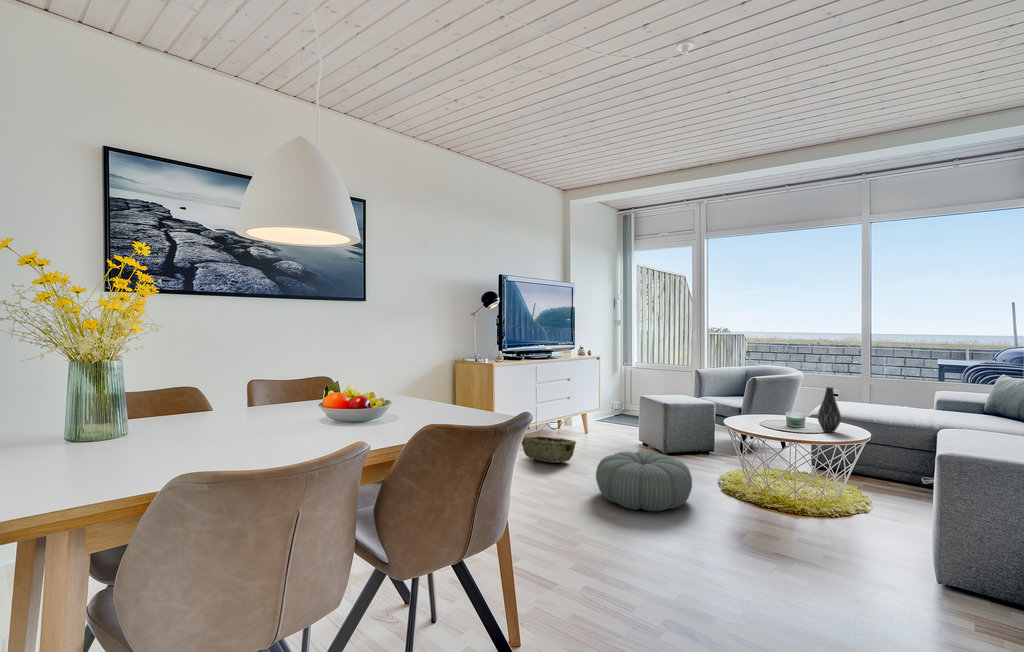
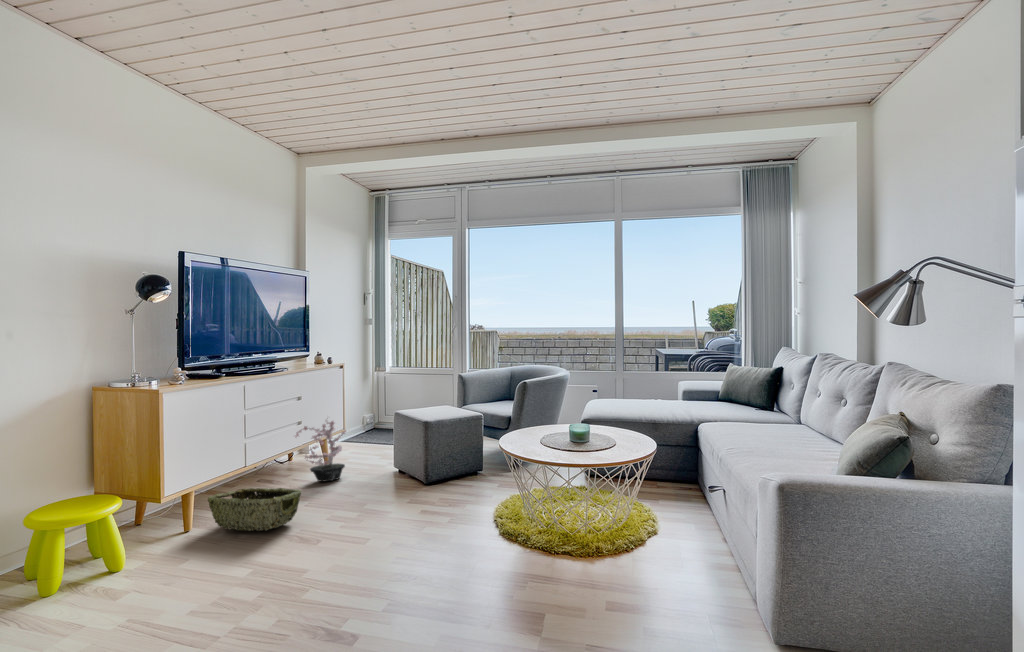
vase: present [818,387,841,432] -> none [604,389,627,444]
potted plant: none [565,393,604,443] -> present [294,420,346,482]
pouf: present [596,451,692,511] -> none [323,501,465,607]

